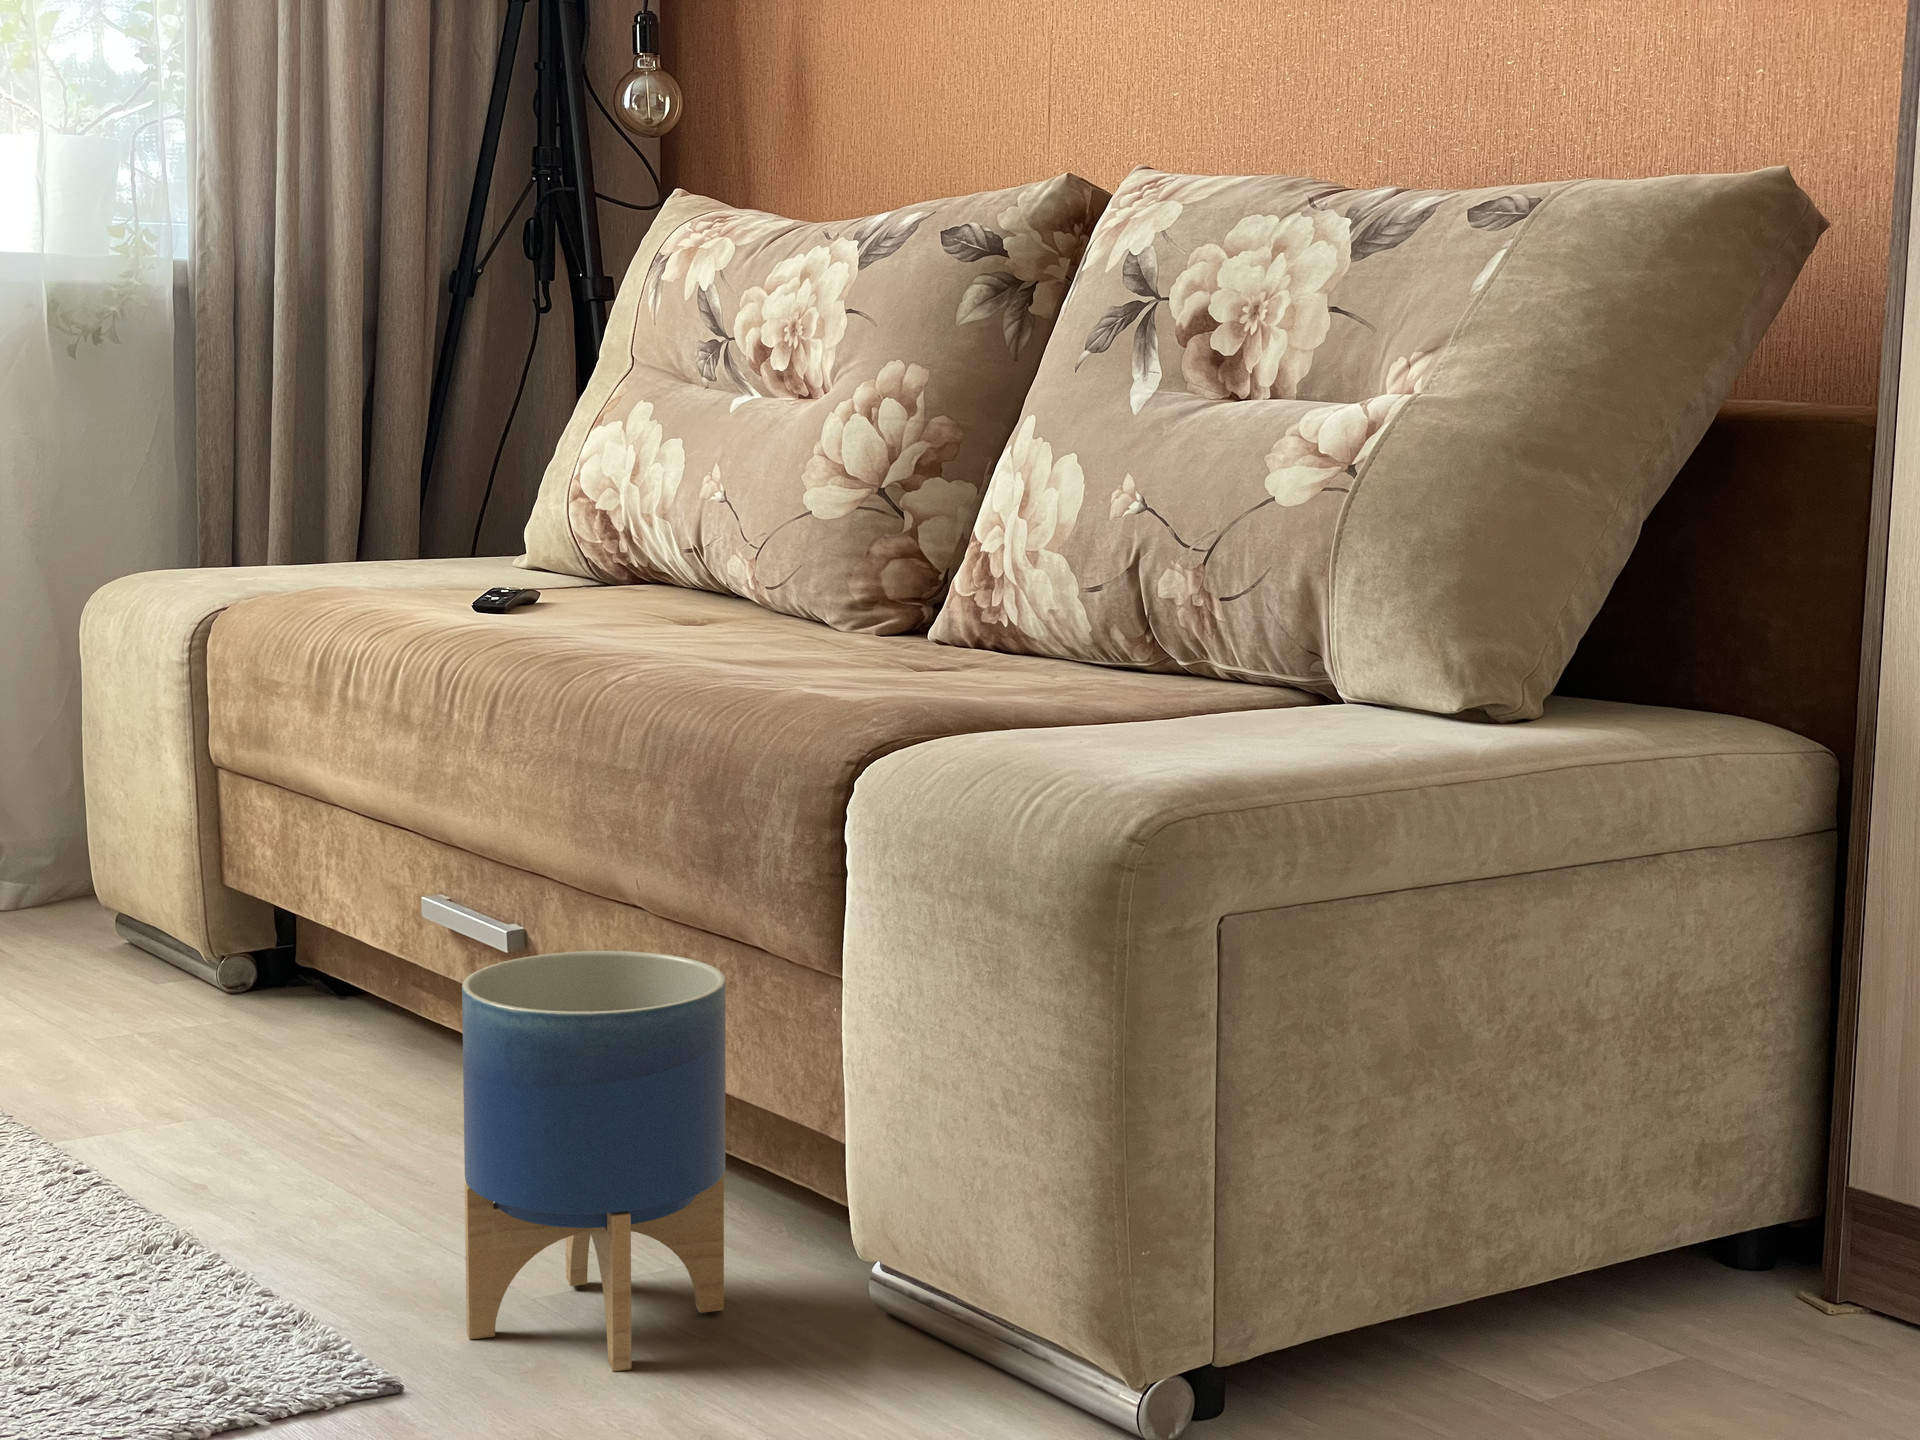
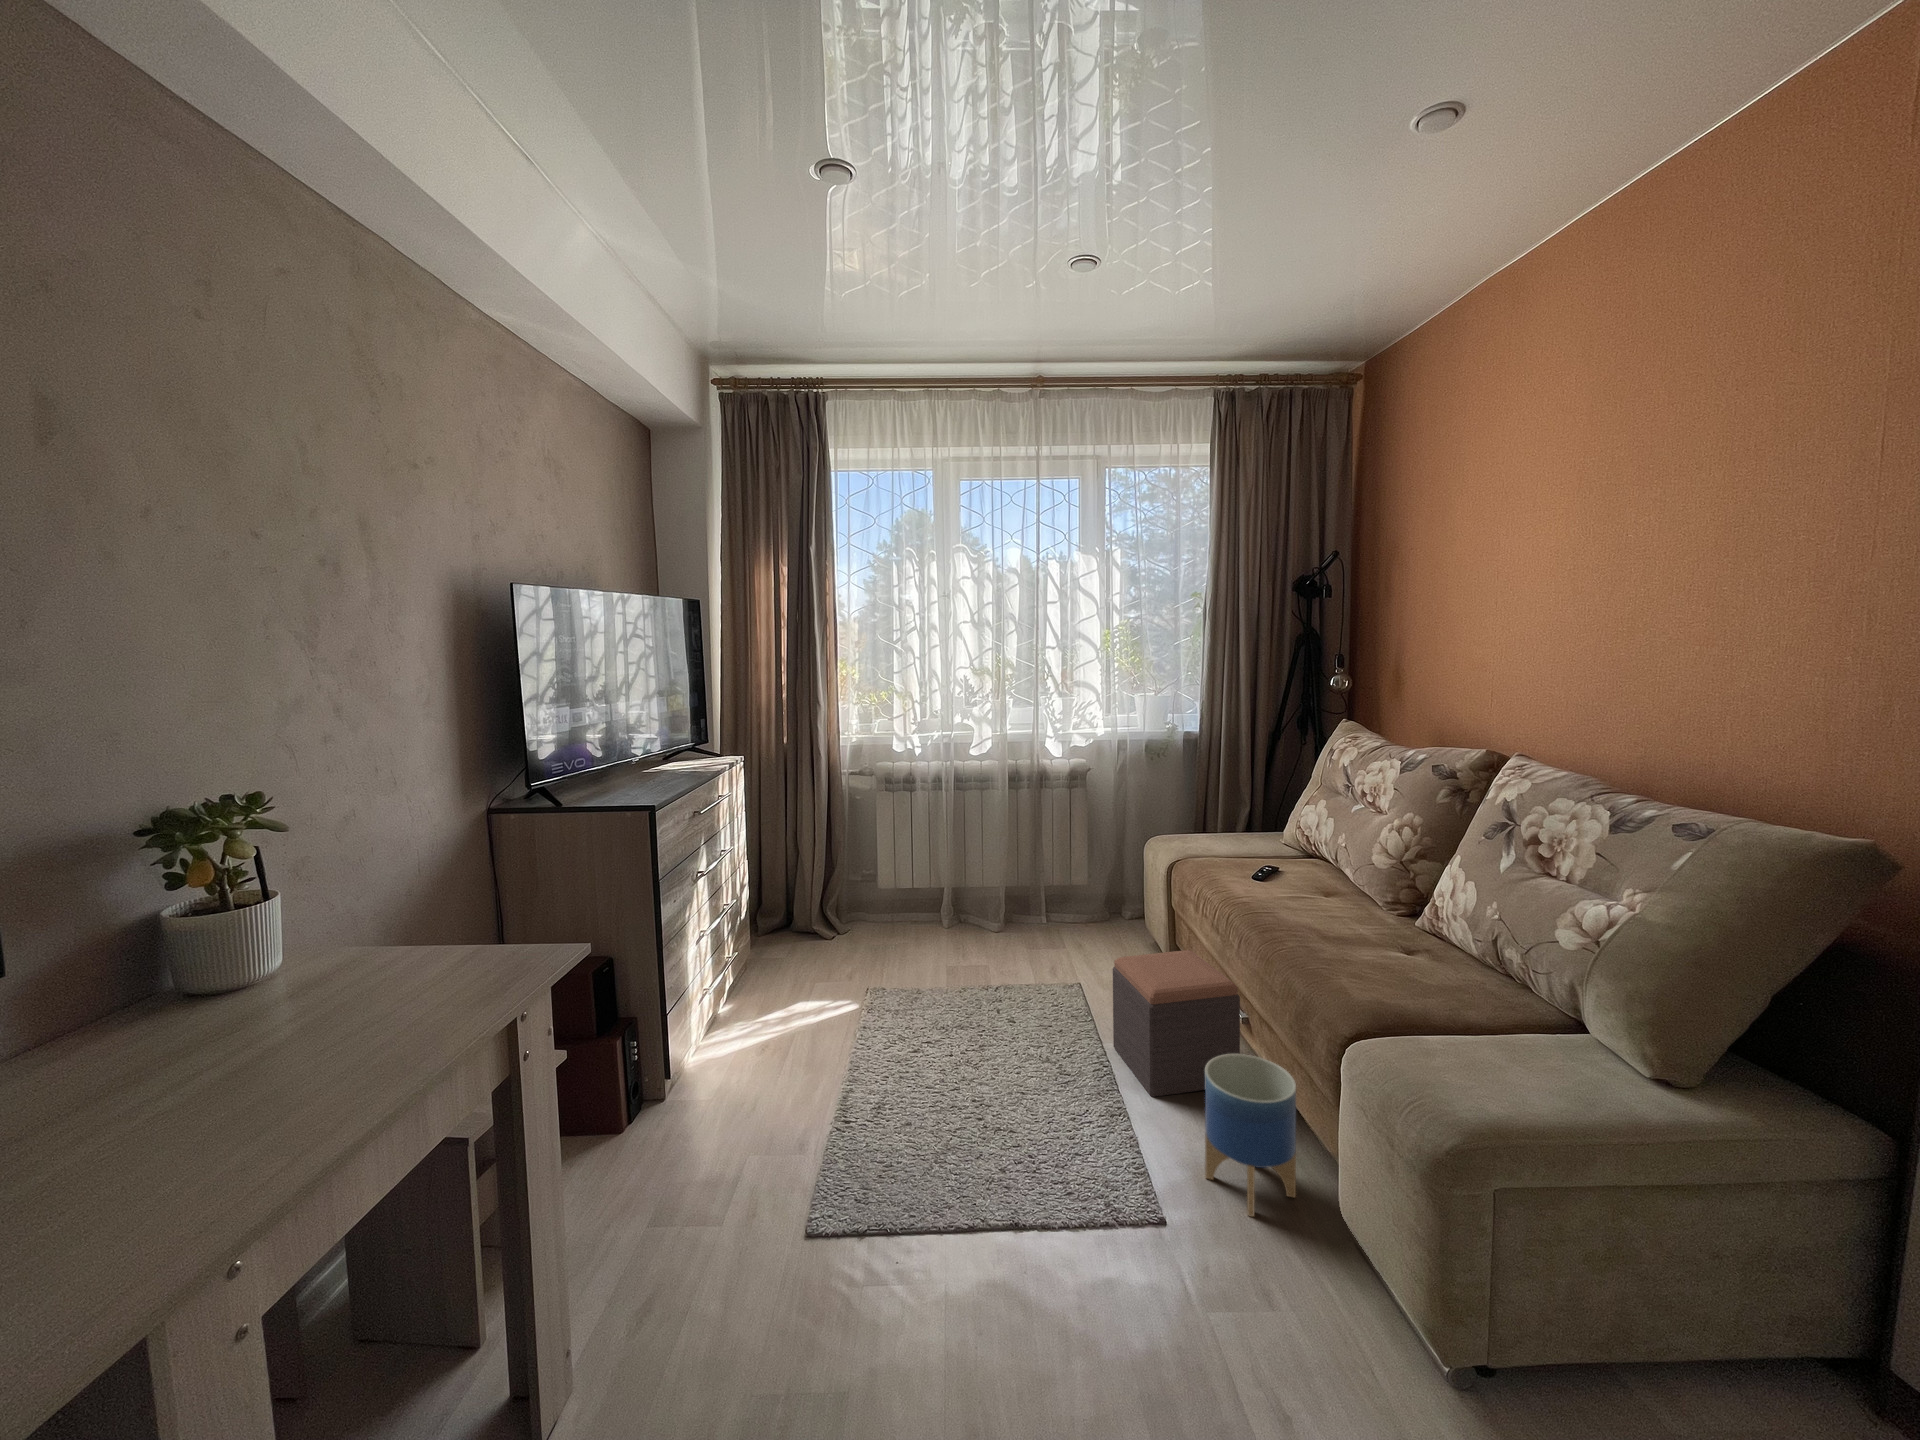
footstool: none [59,808,498,1236] -> present [1113,950,1240,1097]

